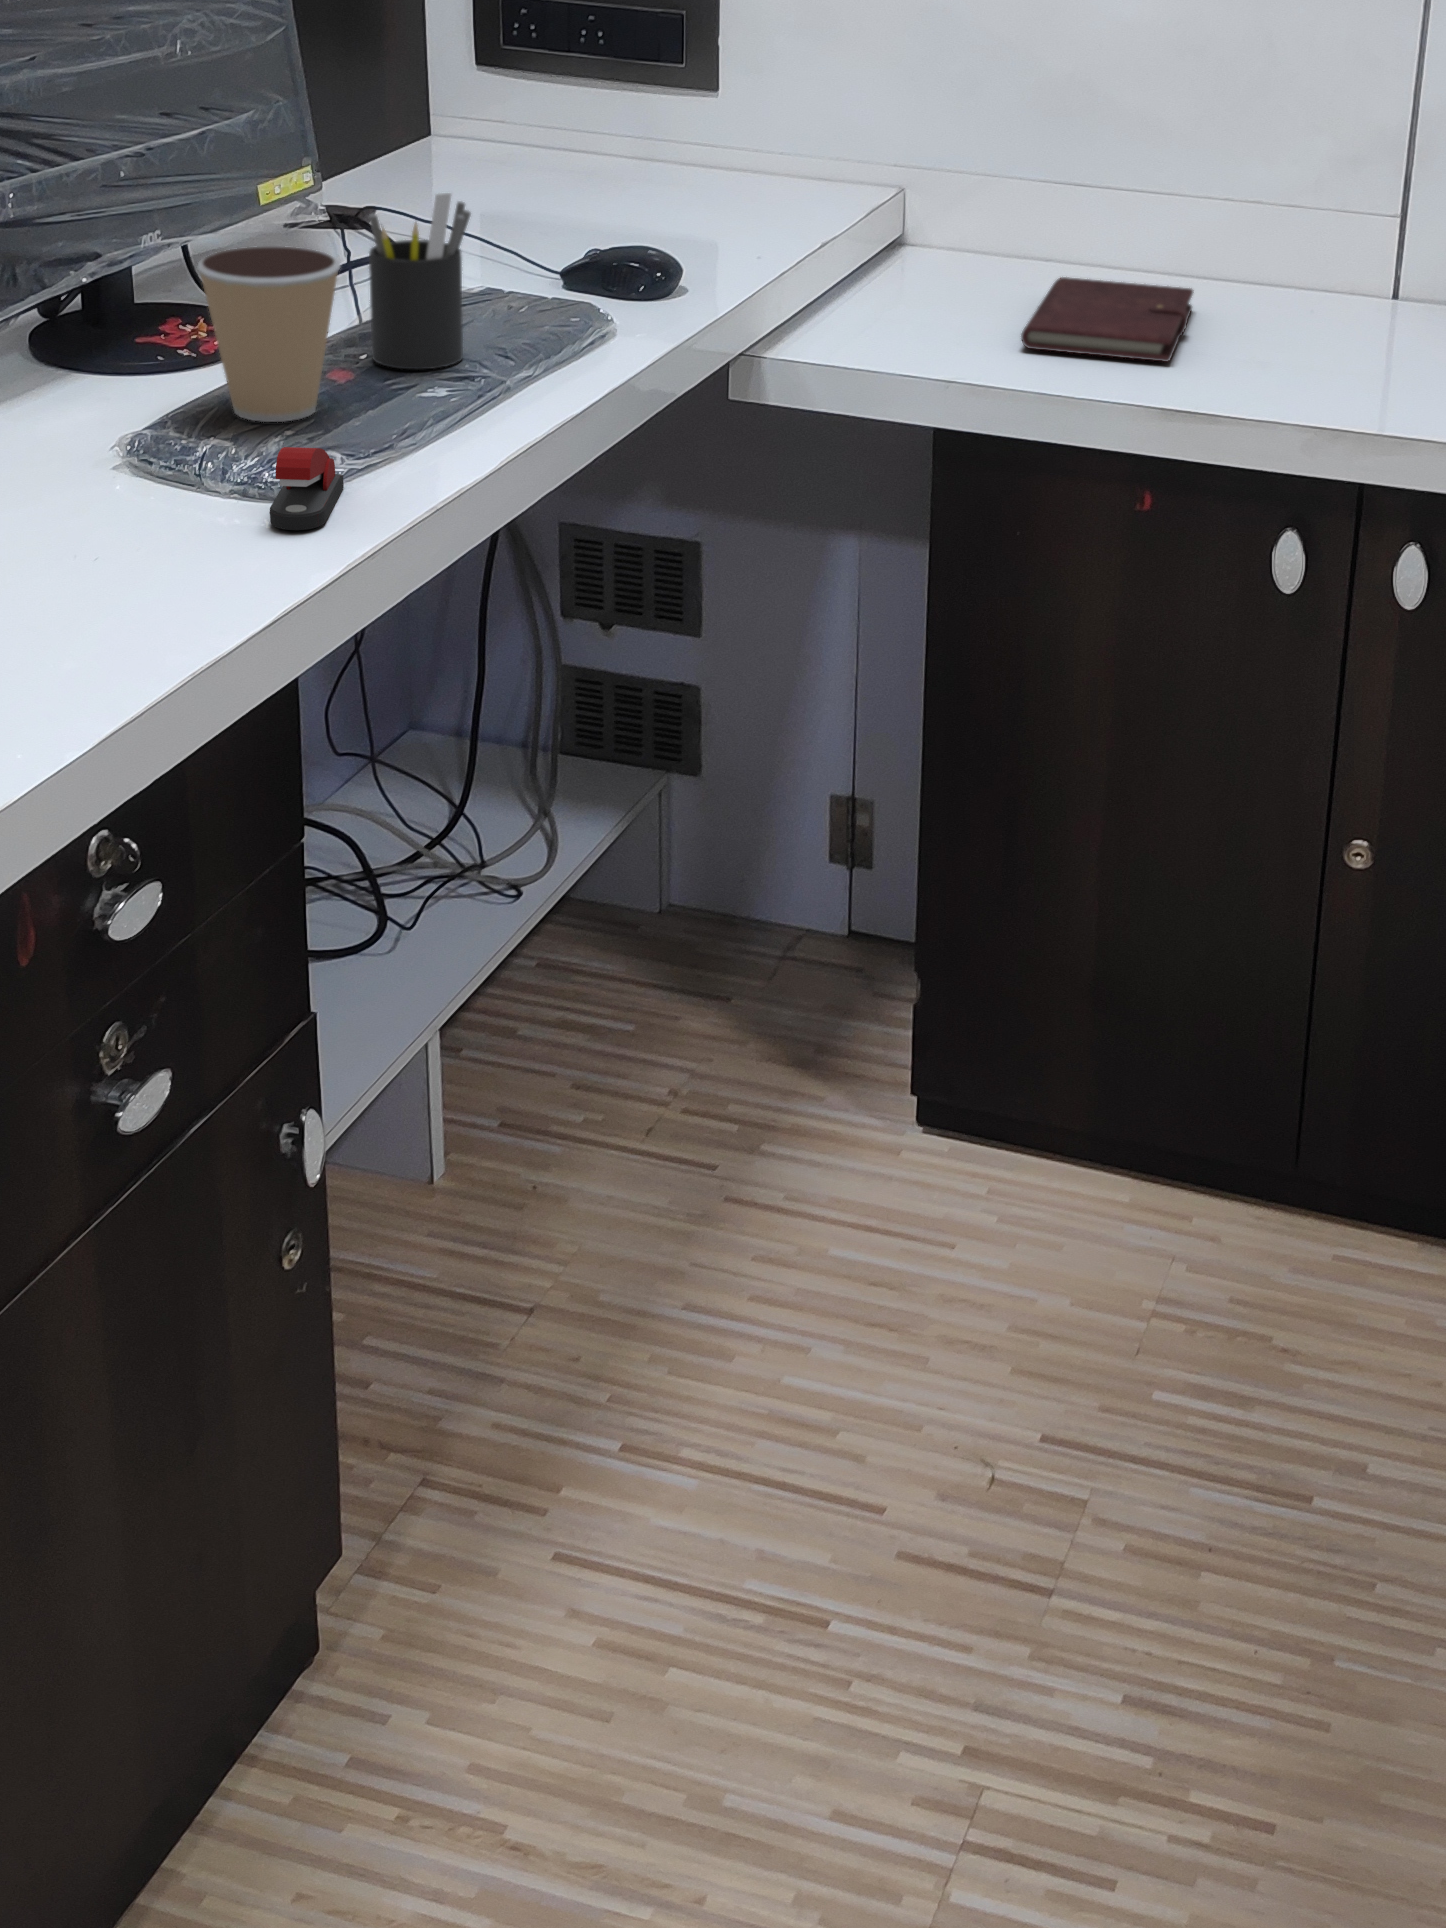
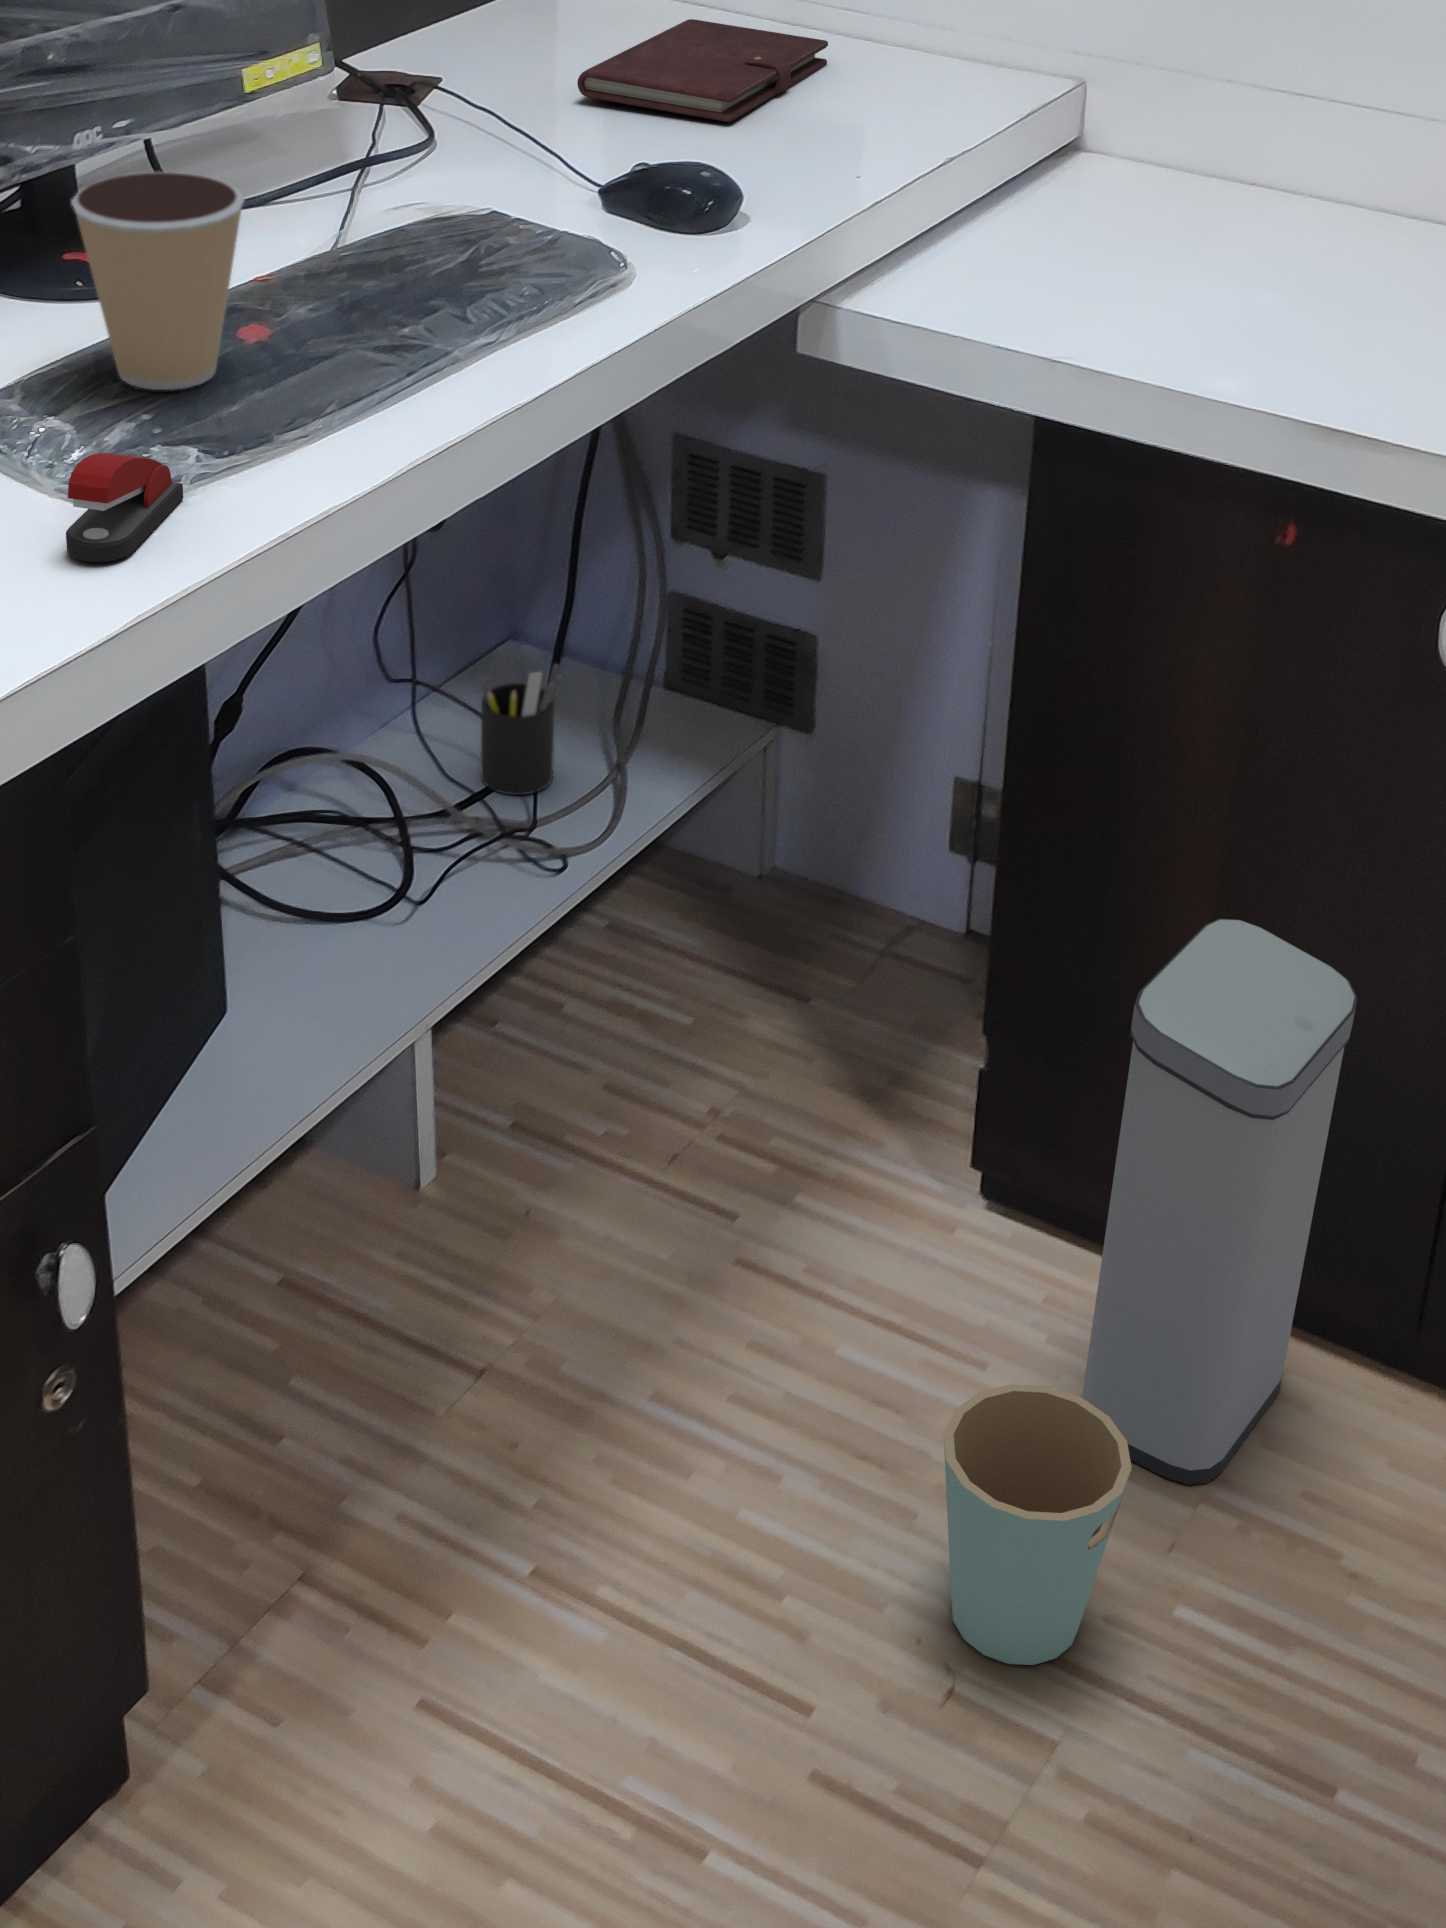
pen holder: present [369,193,471,369] -> present [480,664,562,795]
notebook: present [1021,277,1194,362] -> present [578,19,828,122]
trash can: none [967,830,1237,1453] -> present [944,919,1357,1665]

